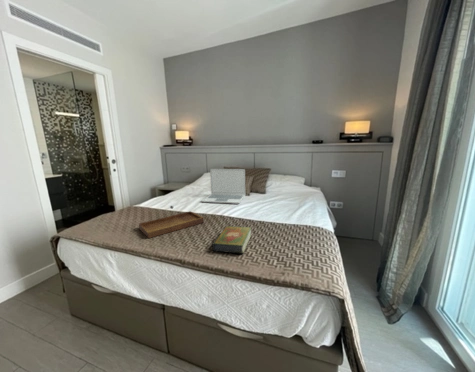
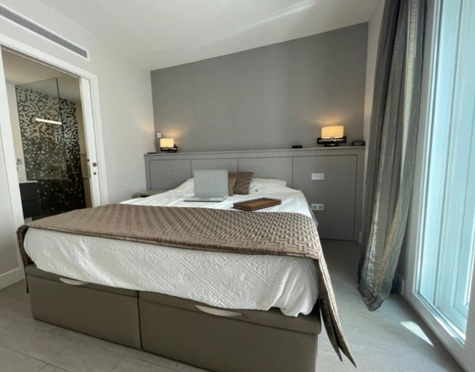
tray: present [139,206,204,238] -> present [233,190,281,211]
book: present [212,226,251,254] -> none [191,212,232,233]

